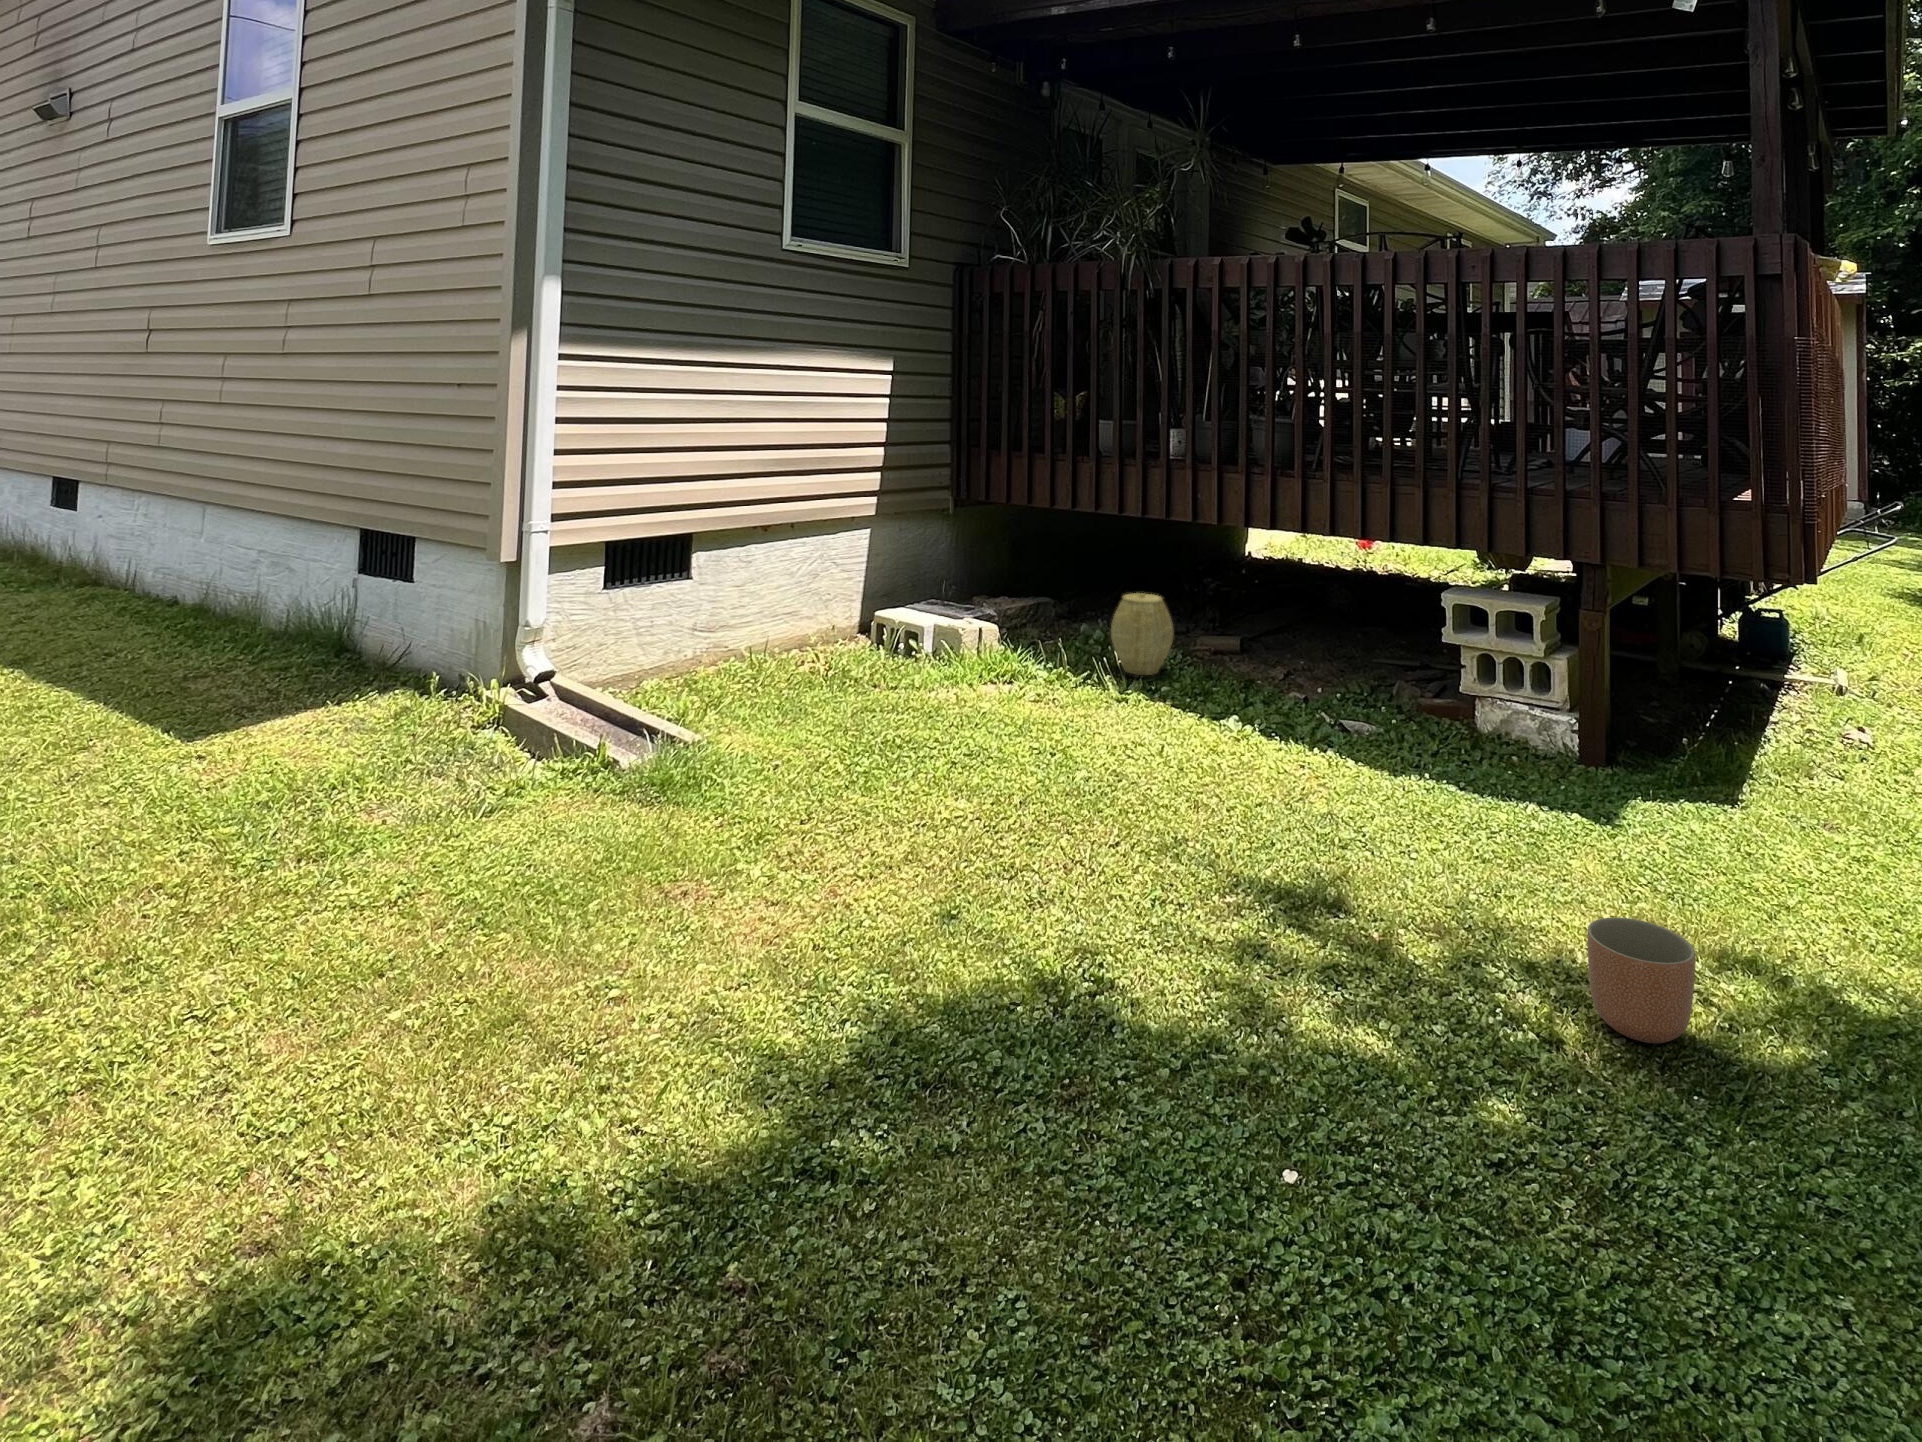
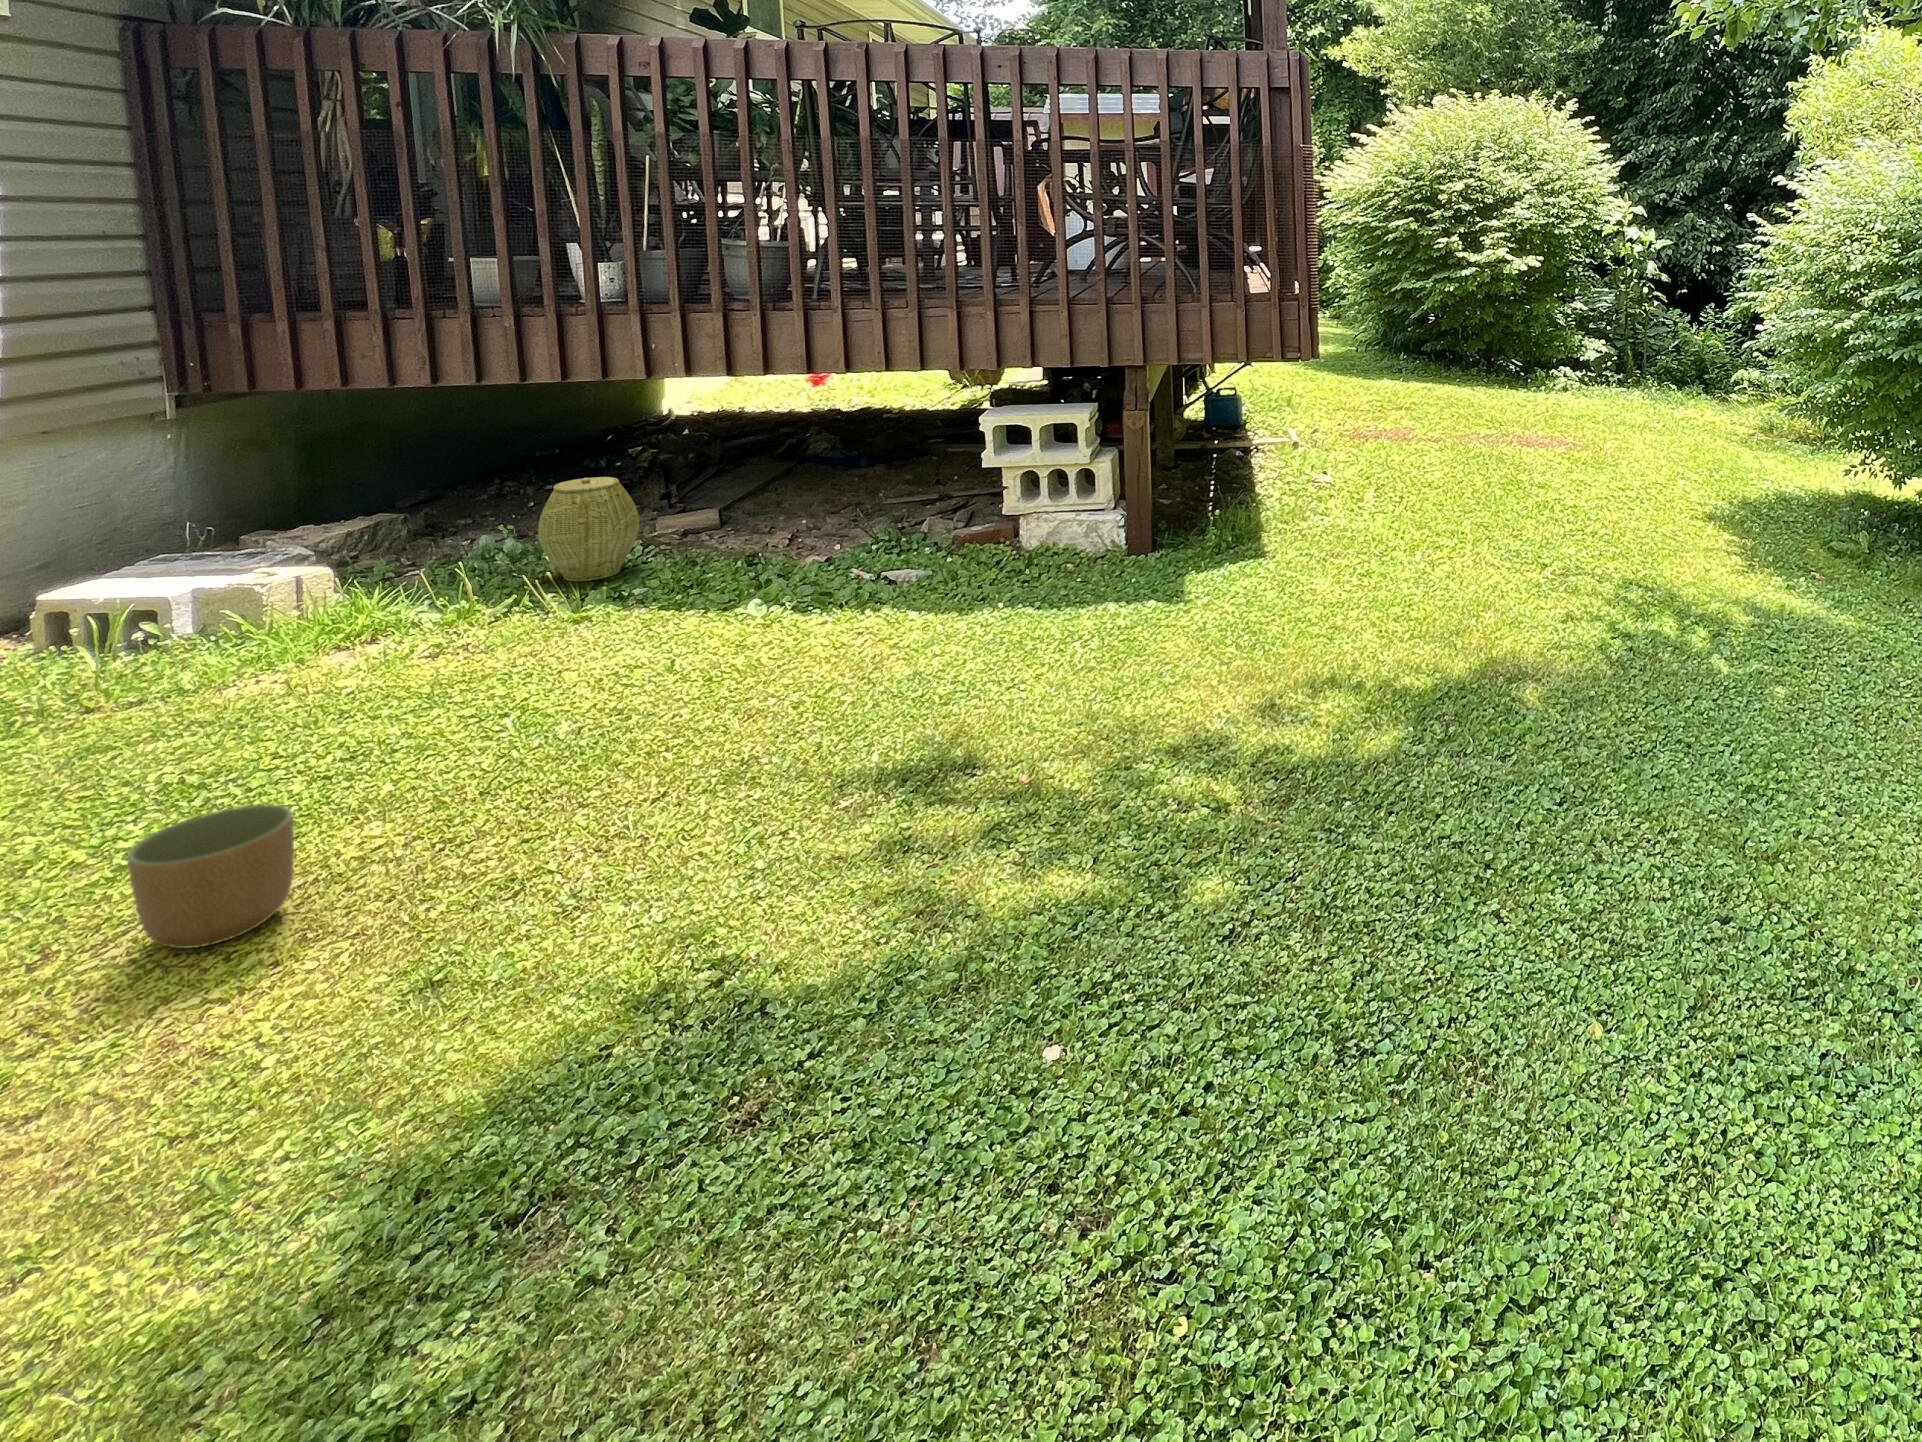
planter: present [1587,917,1695,1043] -> present [127,804,294,949]

